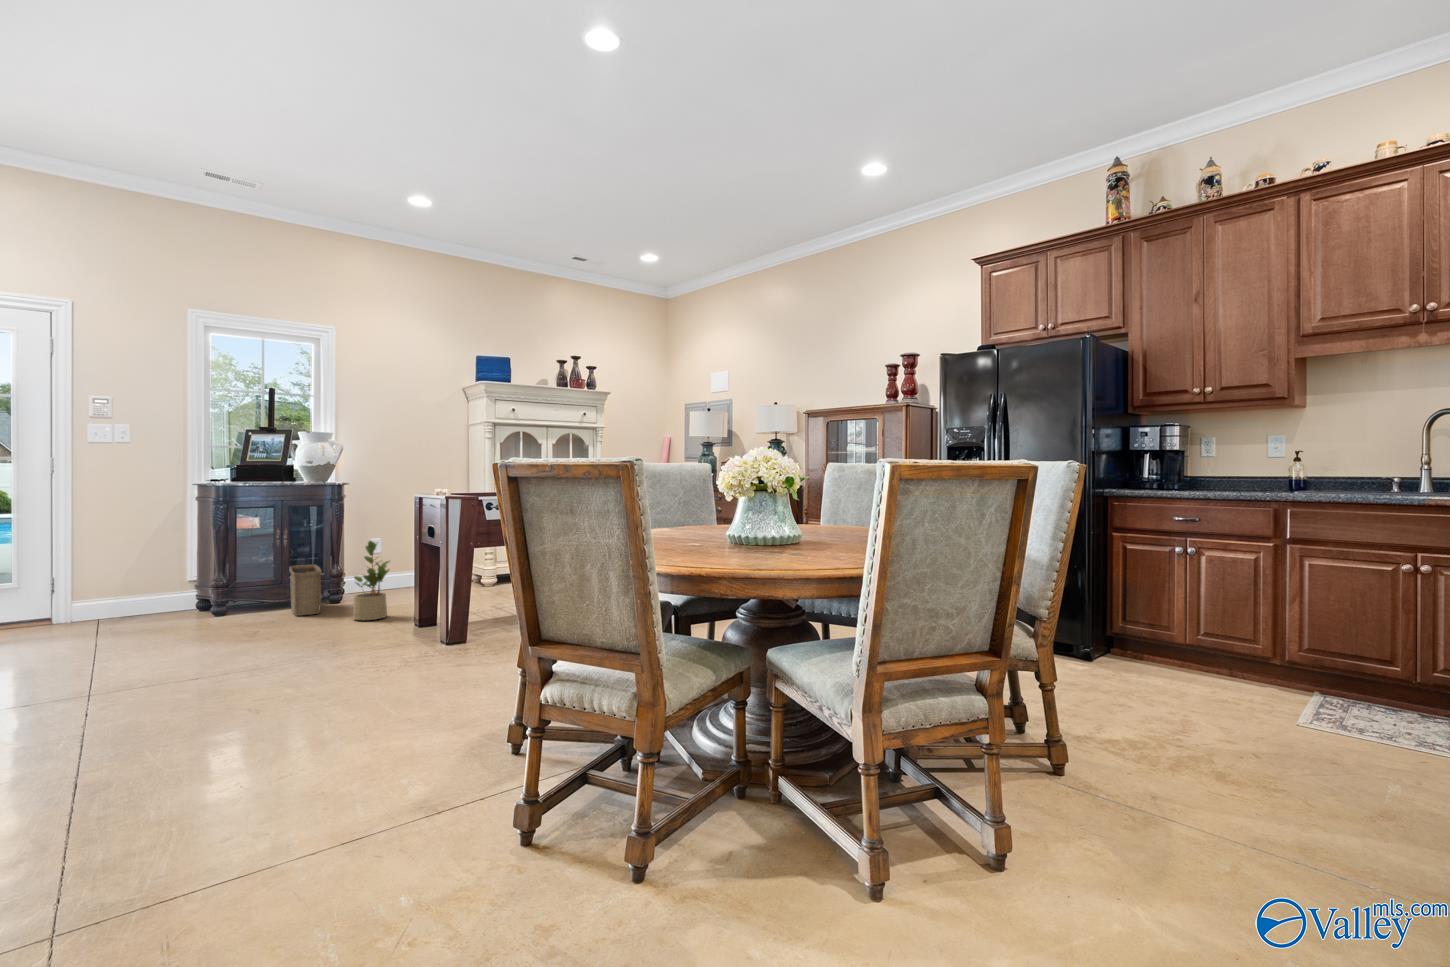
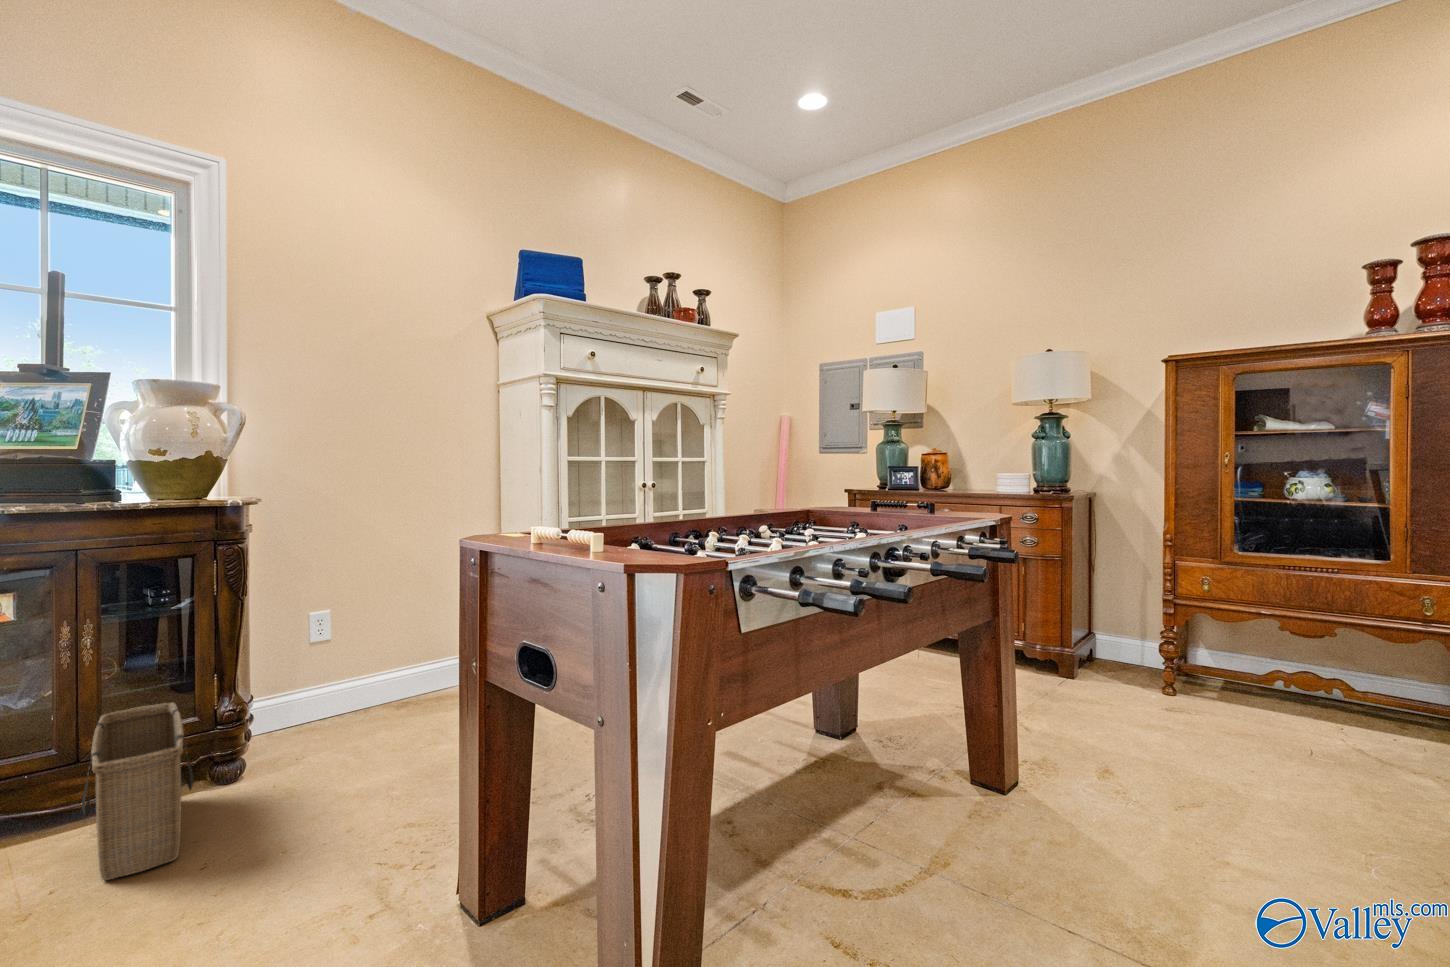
potted plant: present [353,541,389,620] -> none [273,668,382,906]

